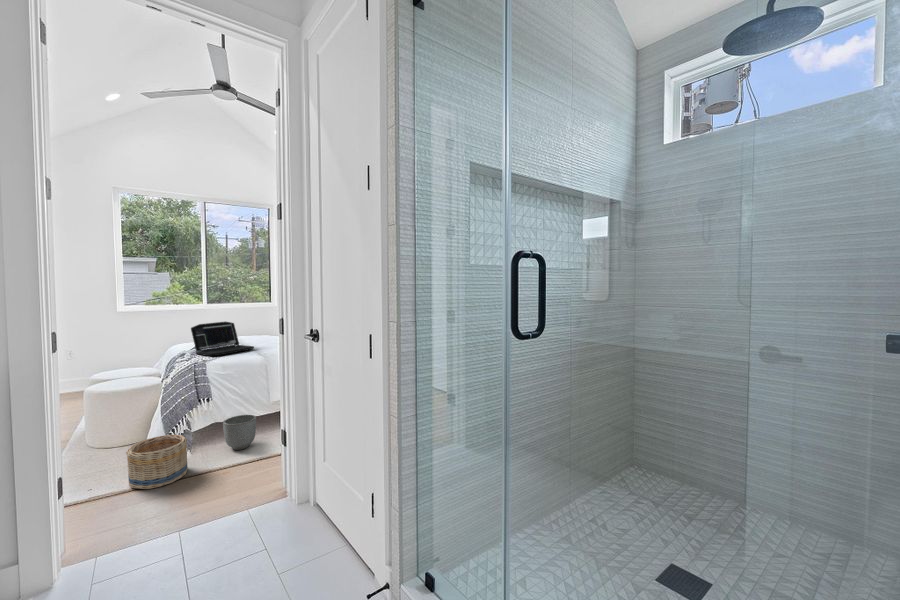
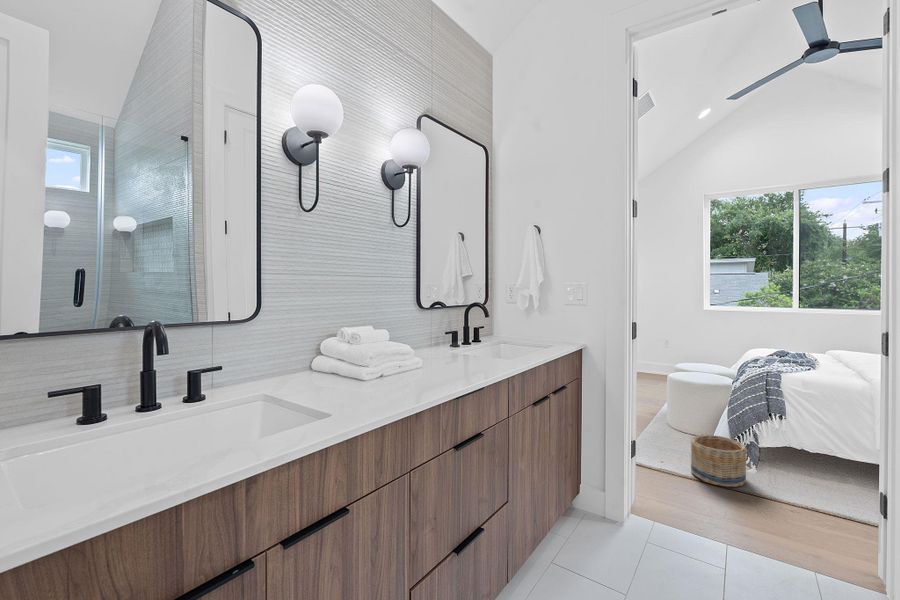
laptop: present [191,322,254,356] -> none [770,331,855,371]
planter: present [223,415,256,450] -> none [794,446,841,492]

